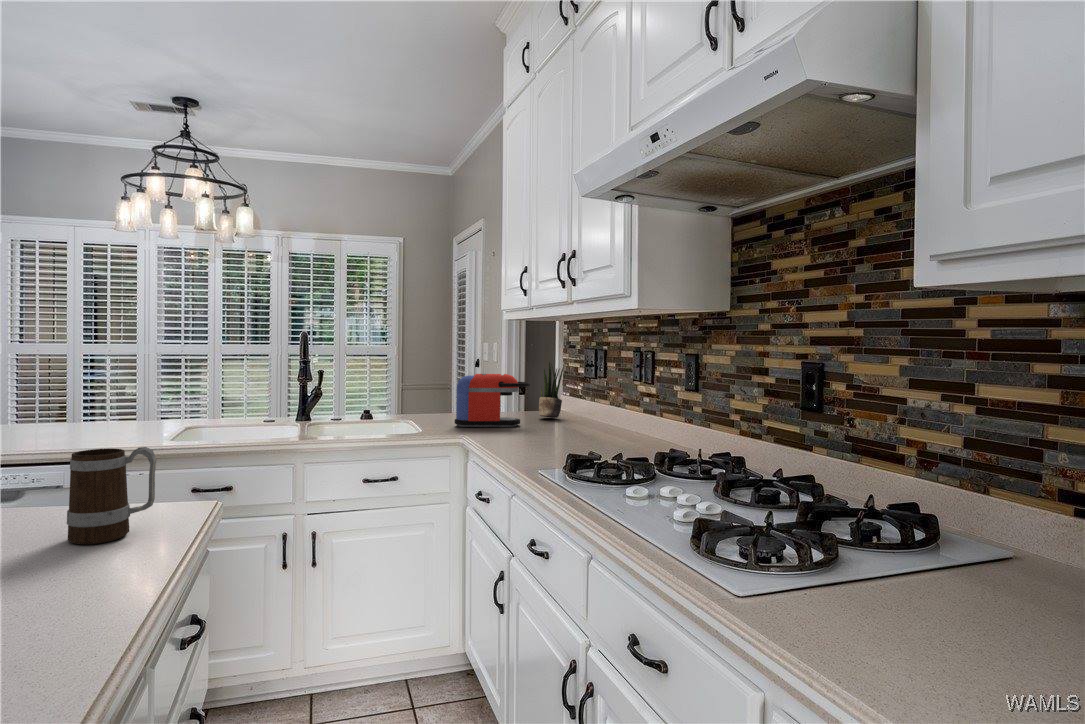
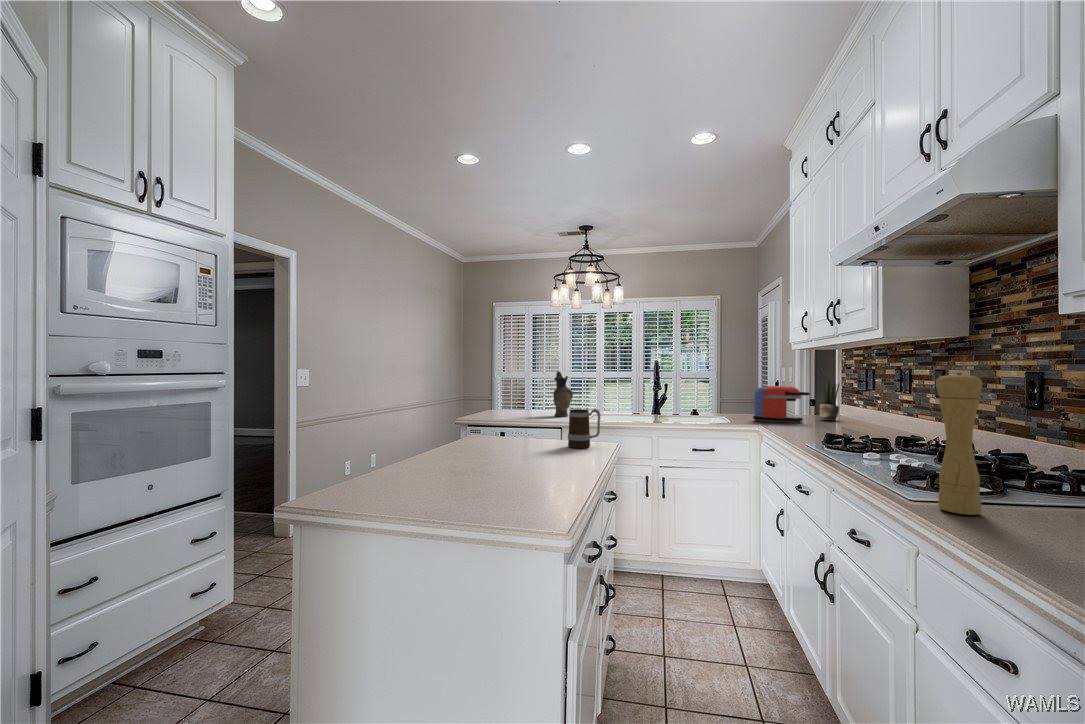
ceramic pitcher: none [91,350,137,438] -> present [553,371,573,416]
pepper mill: none [807,380,882,642] -> present [936,373,982,515]

